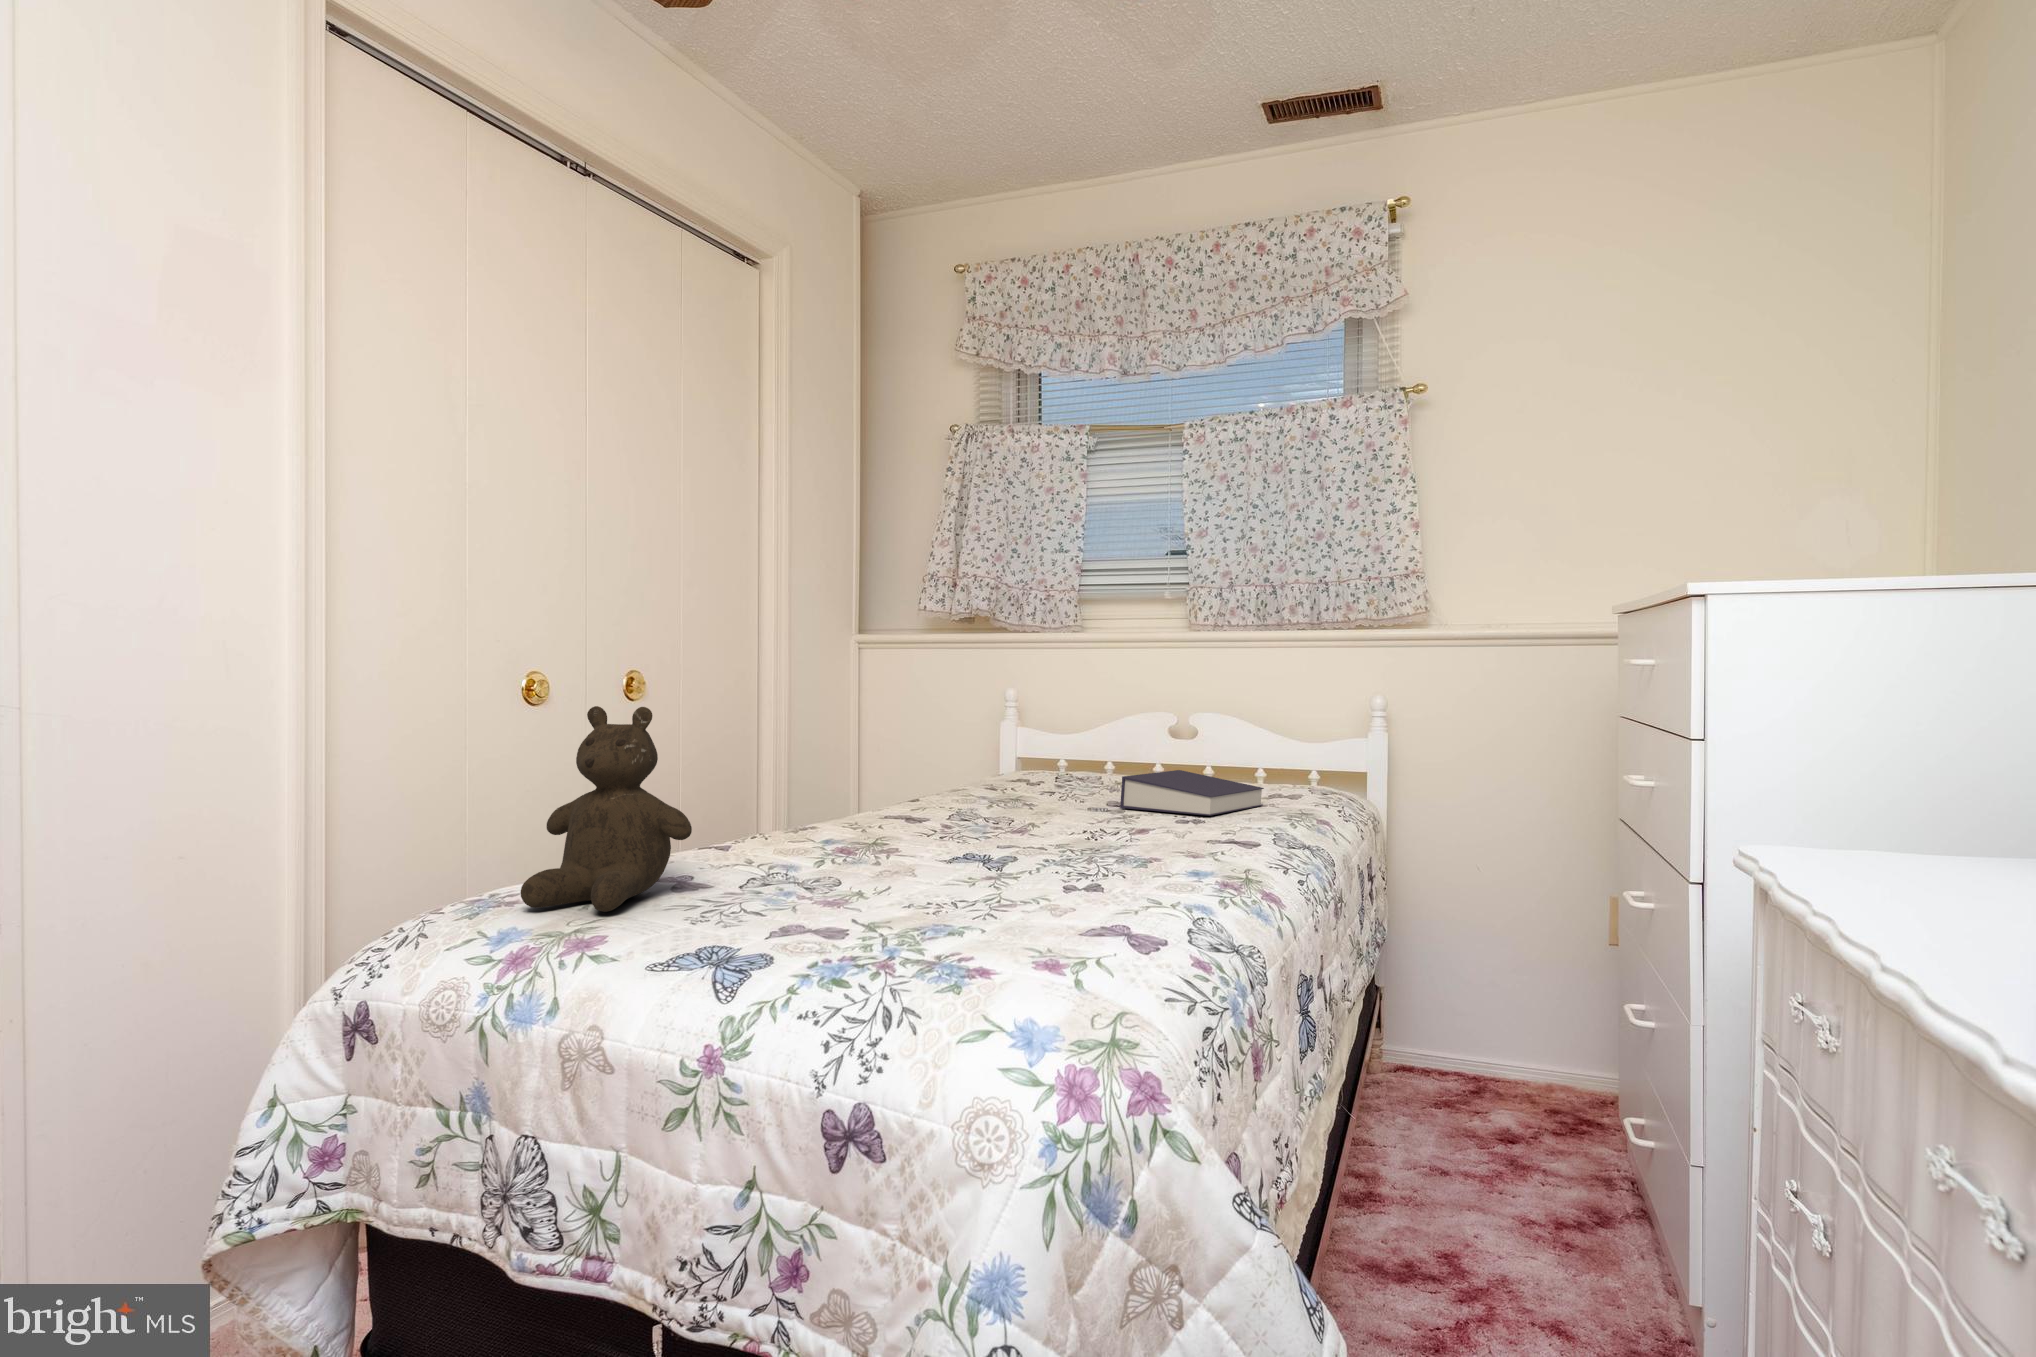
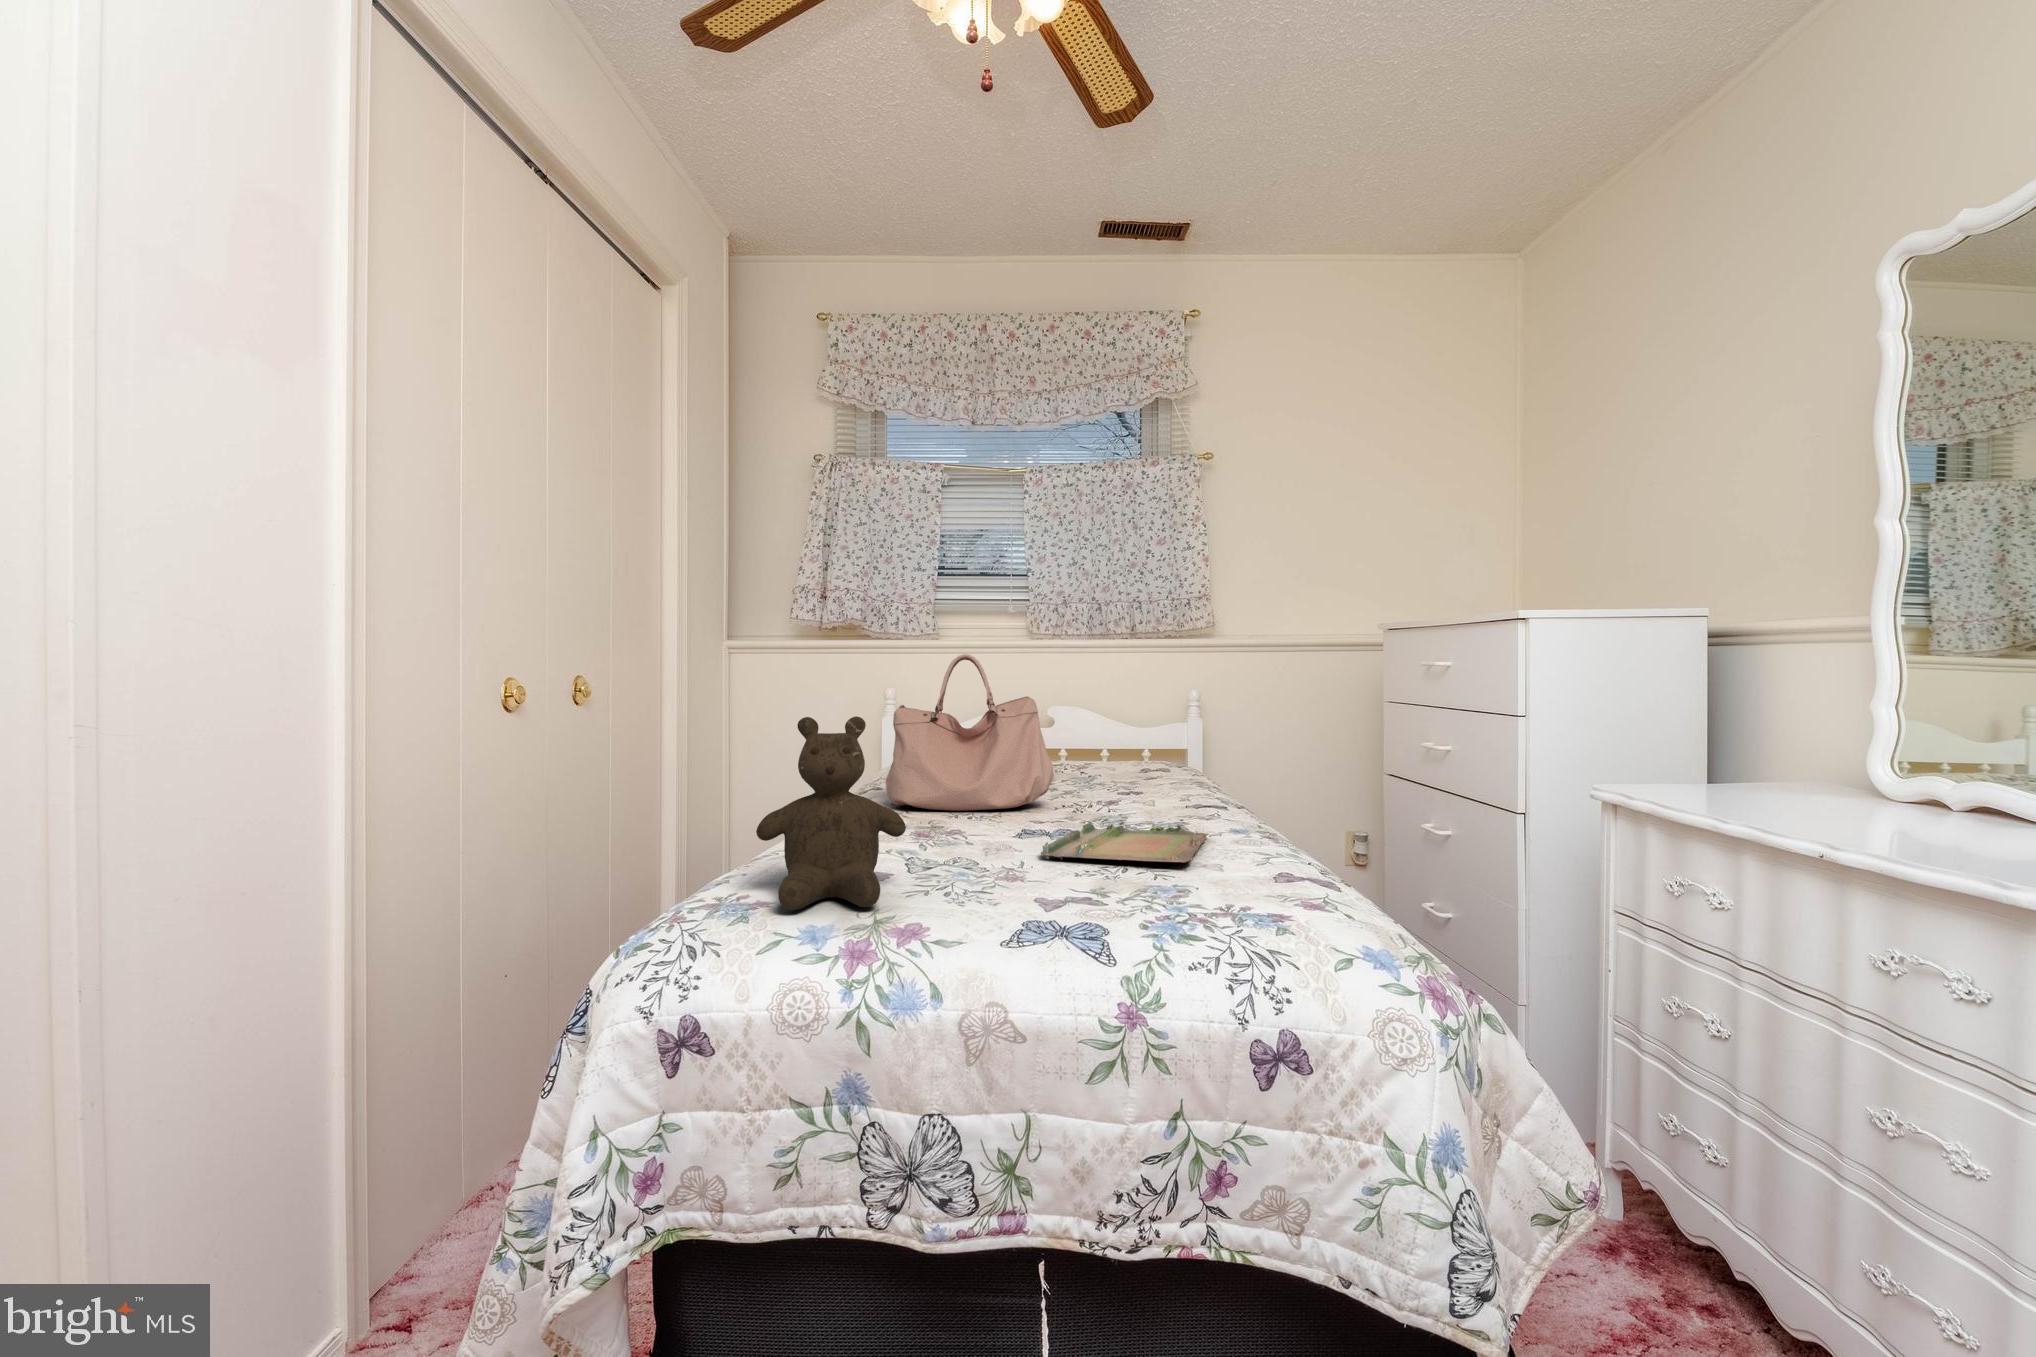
handbag: none [888,645,1068,826] -> present [886,654,1054,811]
book: present [1120,770,1264,816] -> none [1052,755,1149,790]
tray: none [903,844,1158,898] -> present [1041,819,1209,863]

